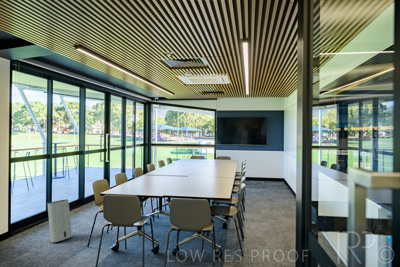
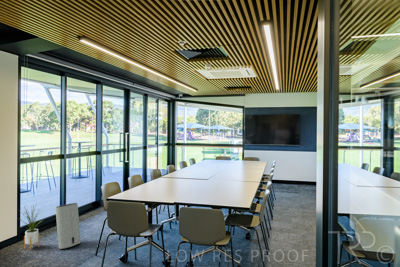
house plant: none [10,199,37,245] -> present [20,207,40,250]

